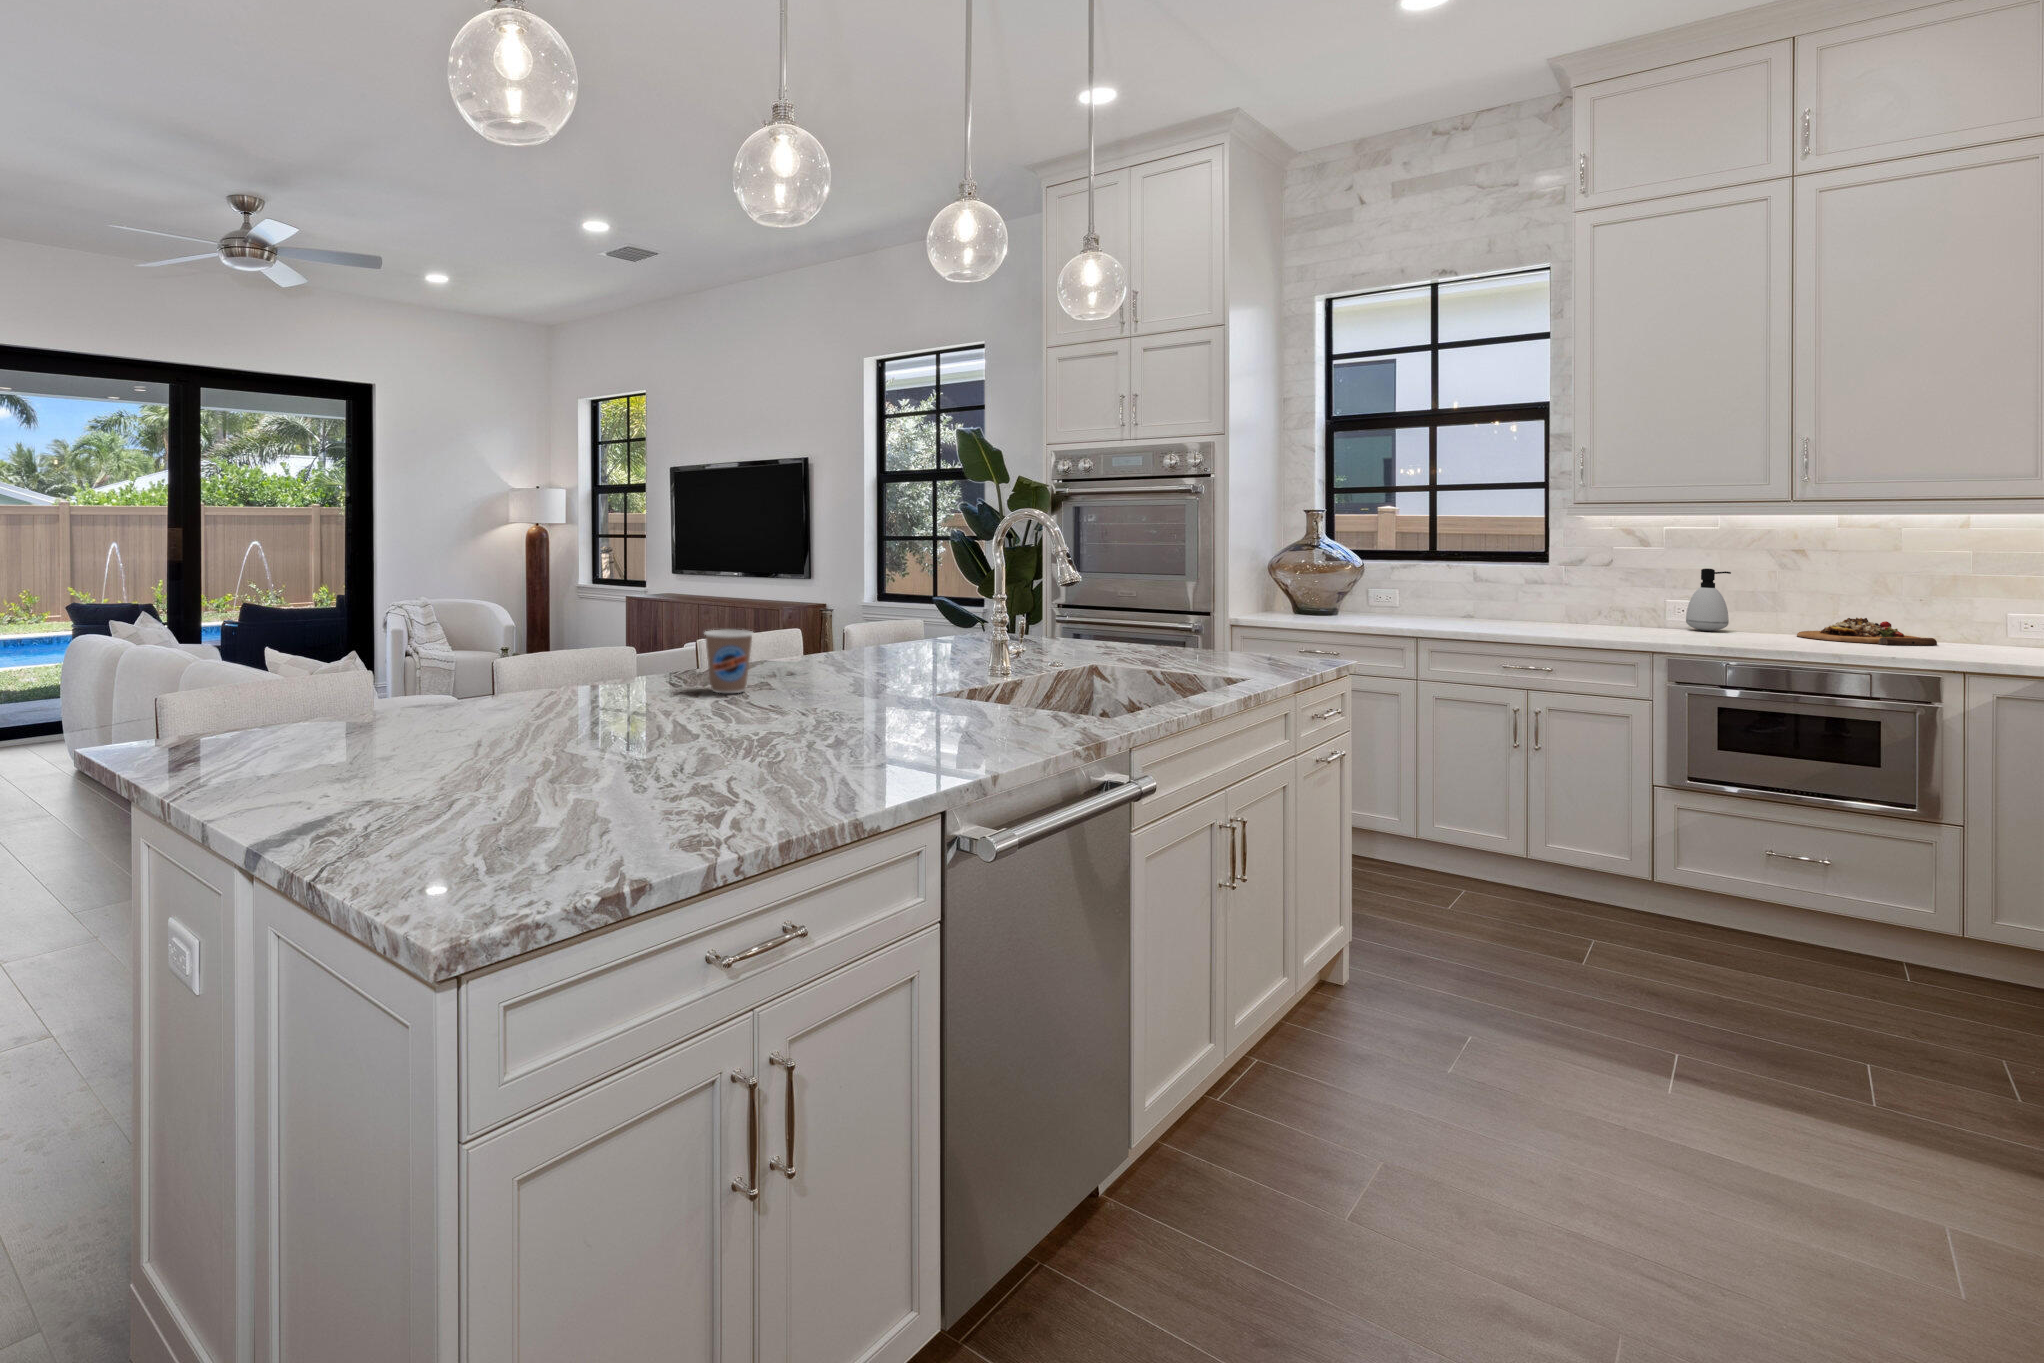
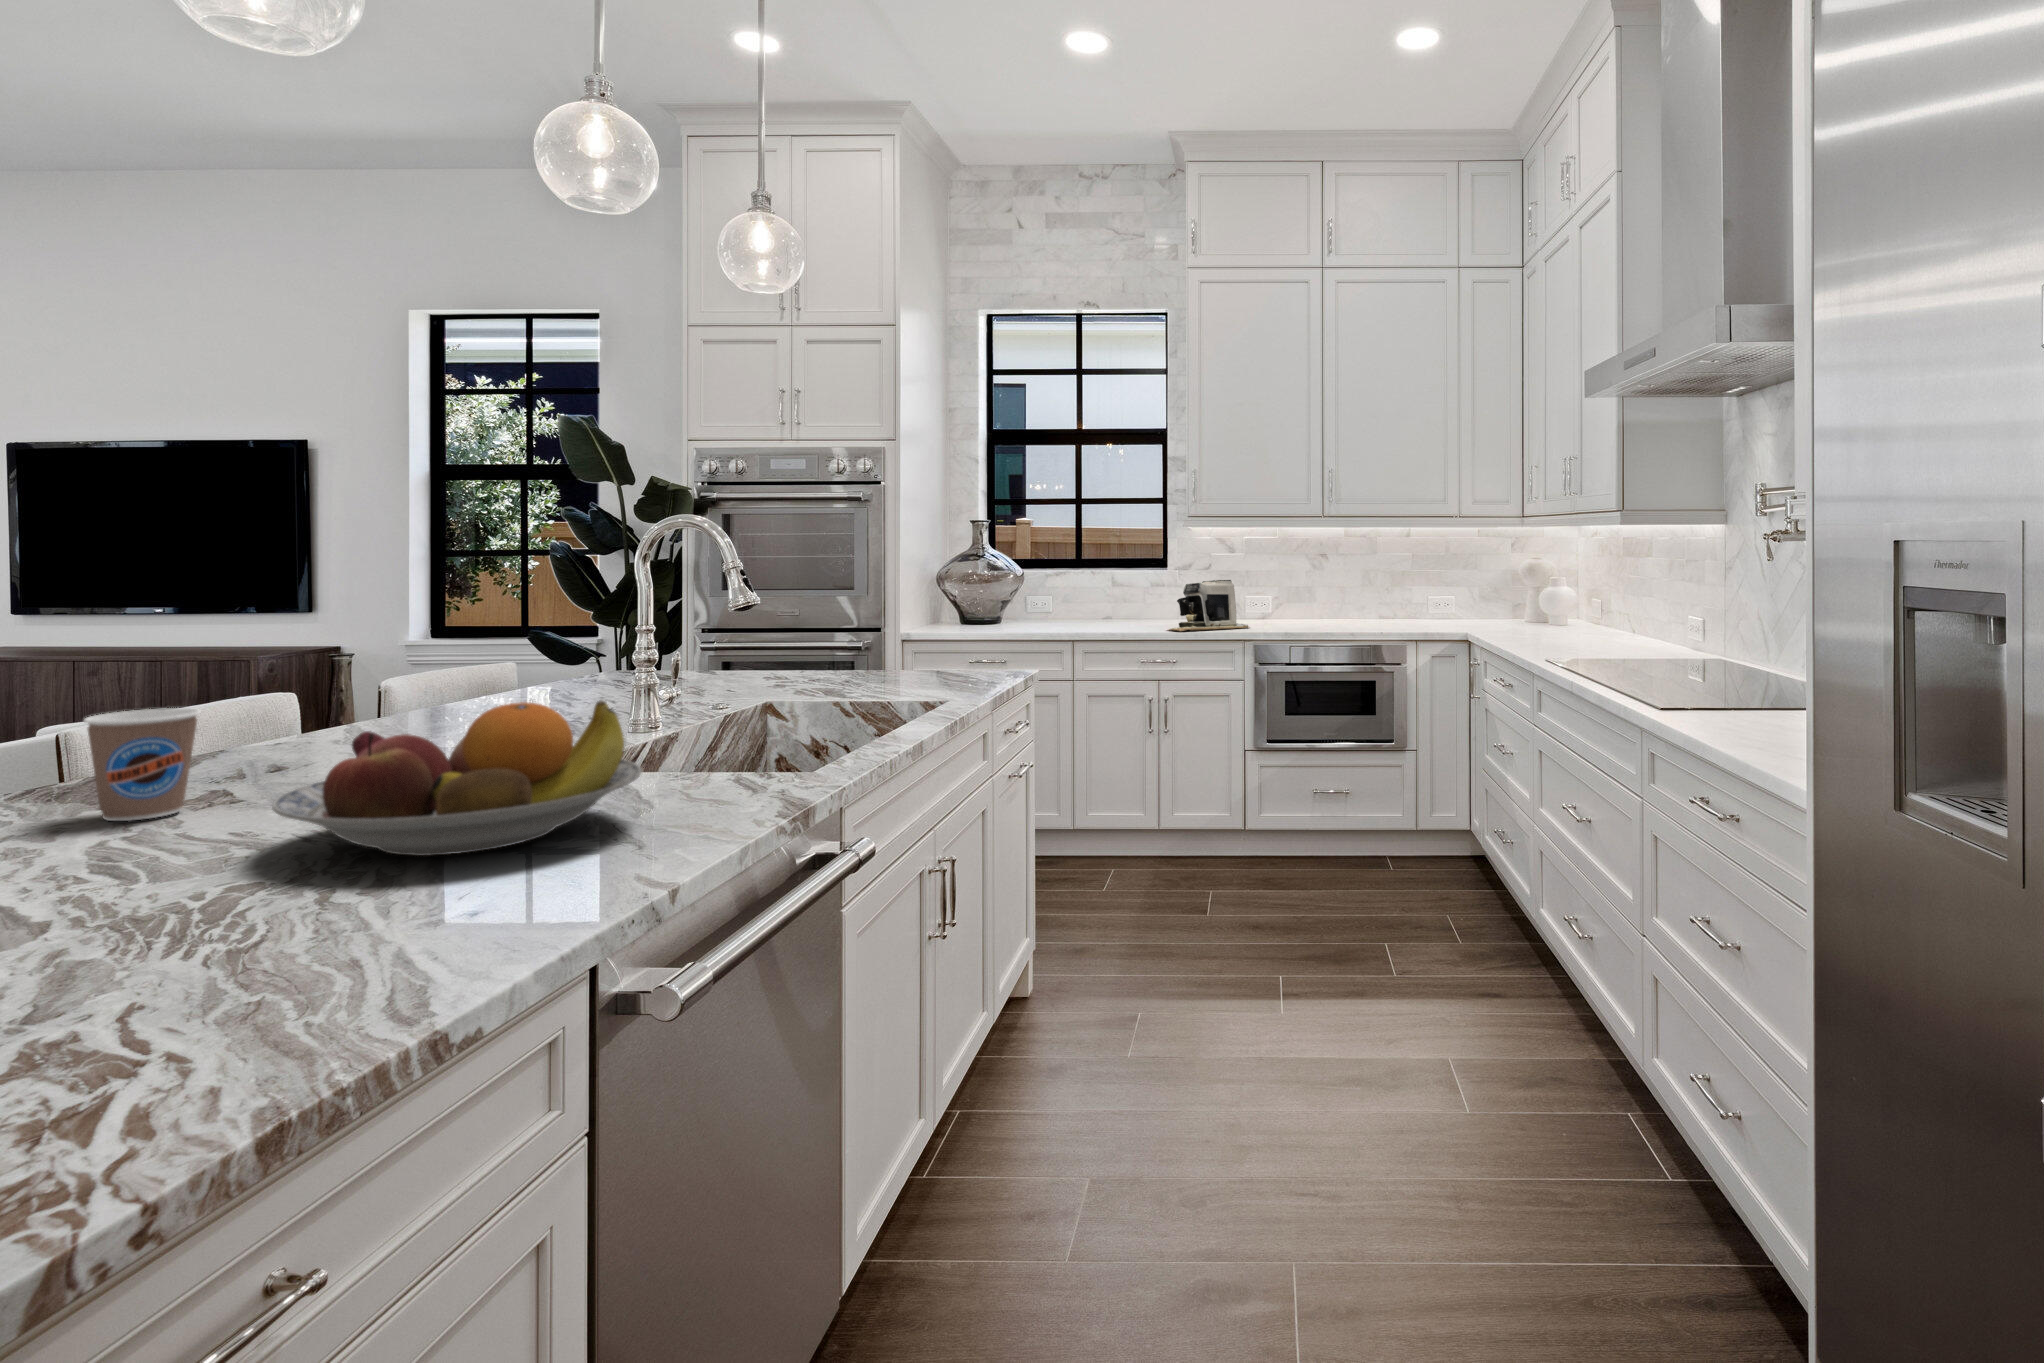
soap dispenser: present [1686,569,1731,631] -> none [1283,571,1312,624]
coffee maker: none [1520,577,1636,632] -> present [1171,580,1250,632]
cutting board: present [1797,618,1937,645] -> none [1355,607,1438,628]
fruit bowl: none [787,641,986,733] -> present [272,701,642,856]

